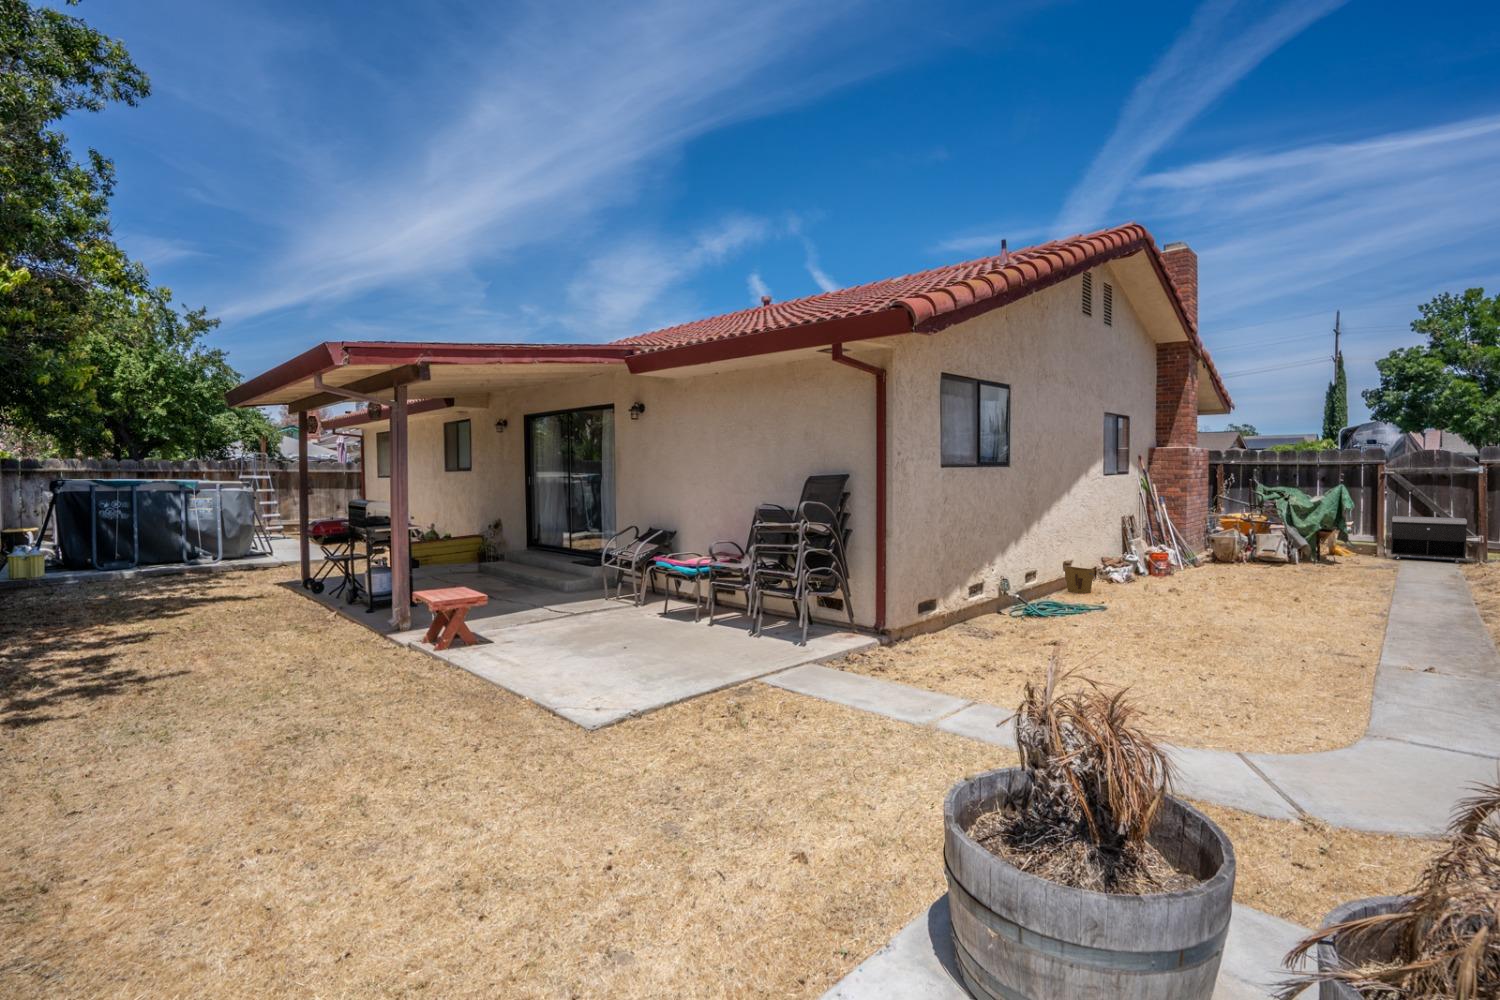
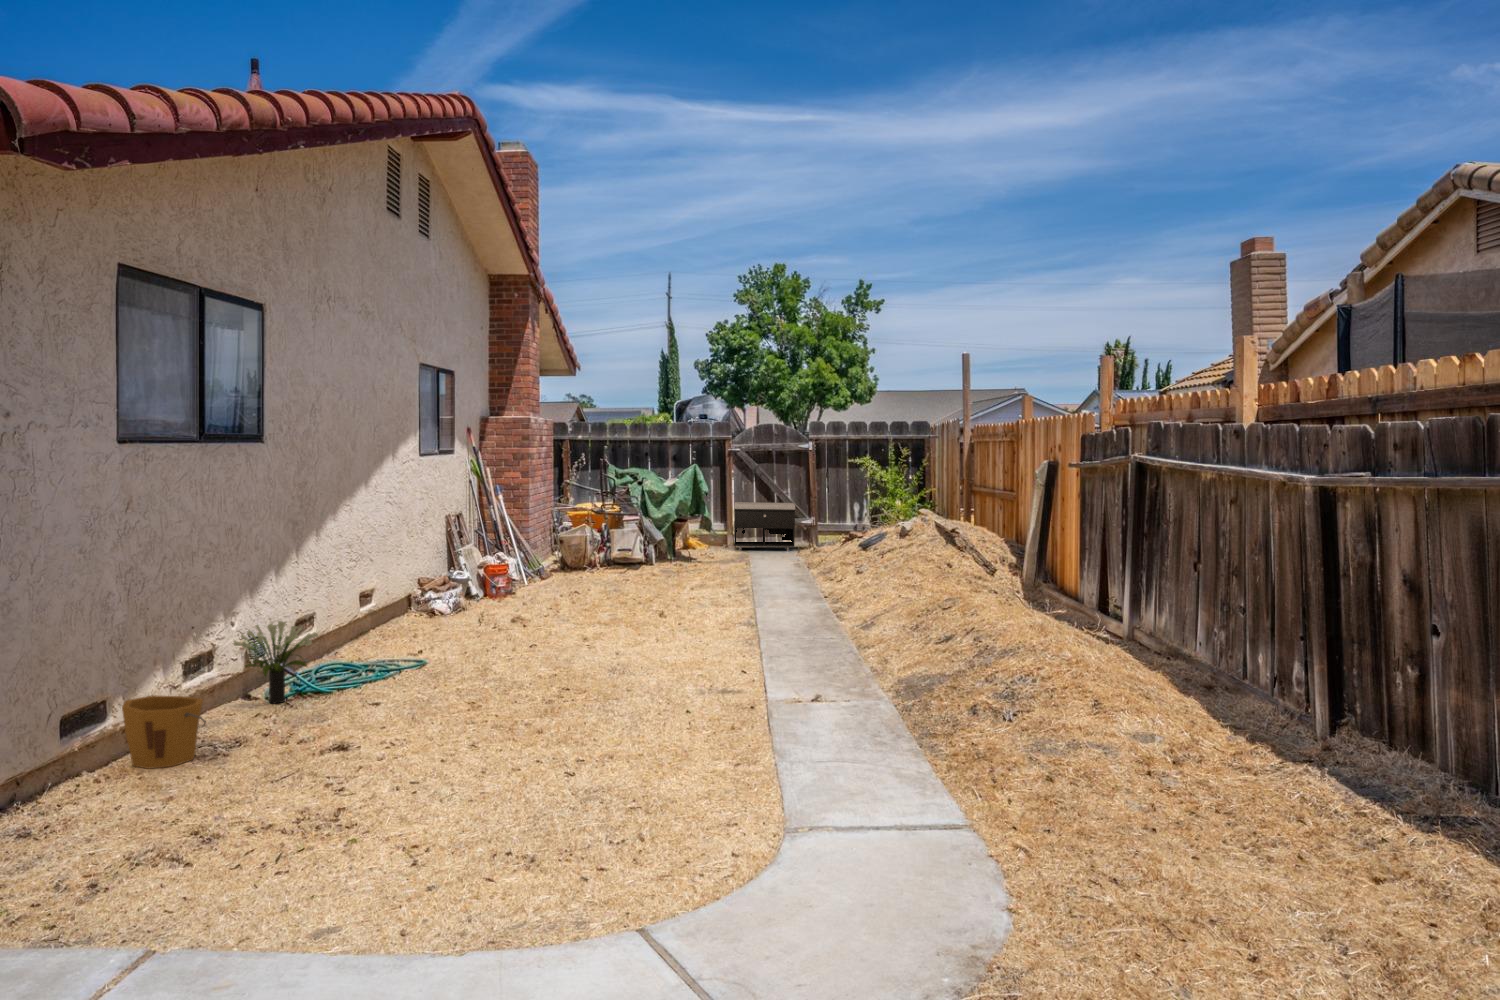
bucket: present [1065,567,1096,593] -> present [122,695,206,769]
potted plant: none [993,569,1041,617] -> present [234,621,318,704]

